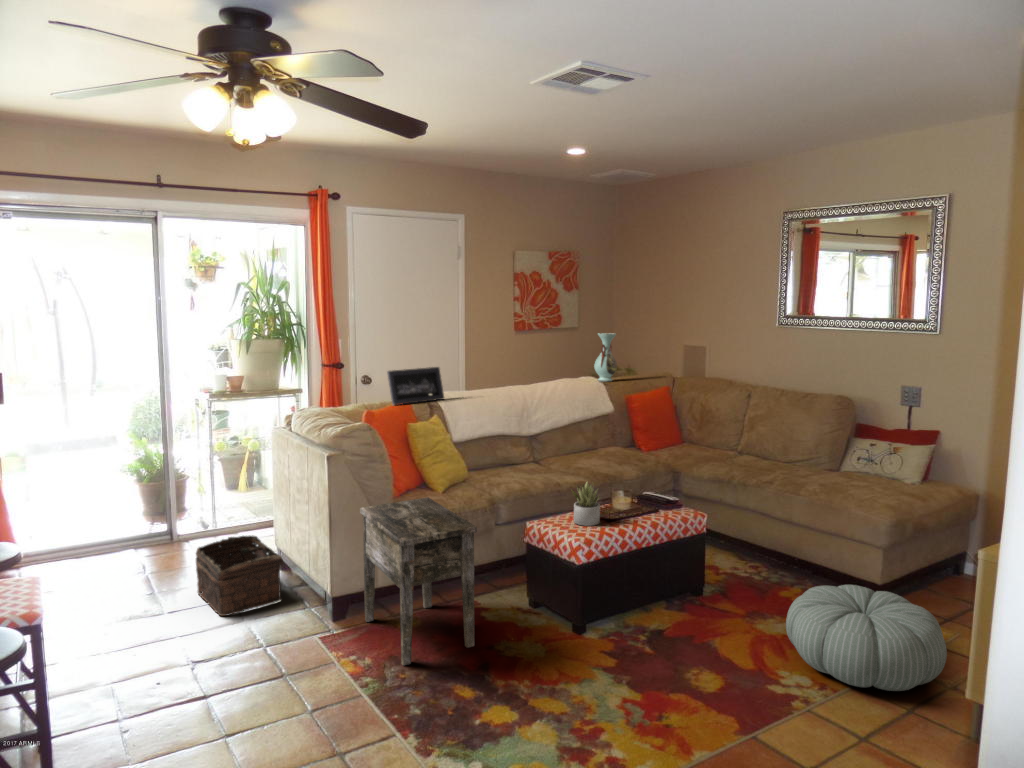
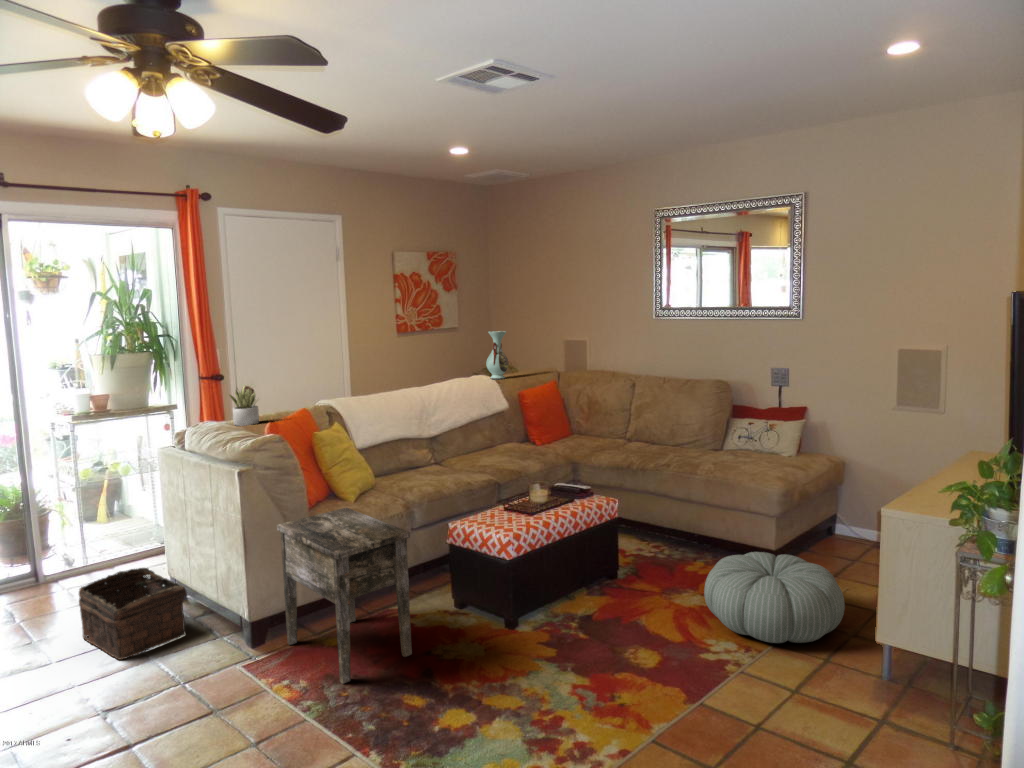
picture frame: present [387,367,444,405] -> none [283,372,344,415]
succulent plant: present [571,482,600,526] -> present [229,387,259,426]

